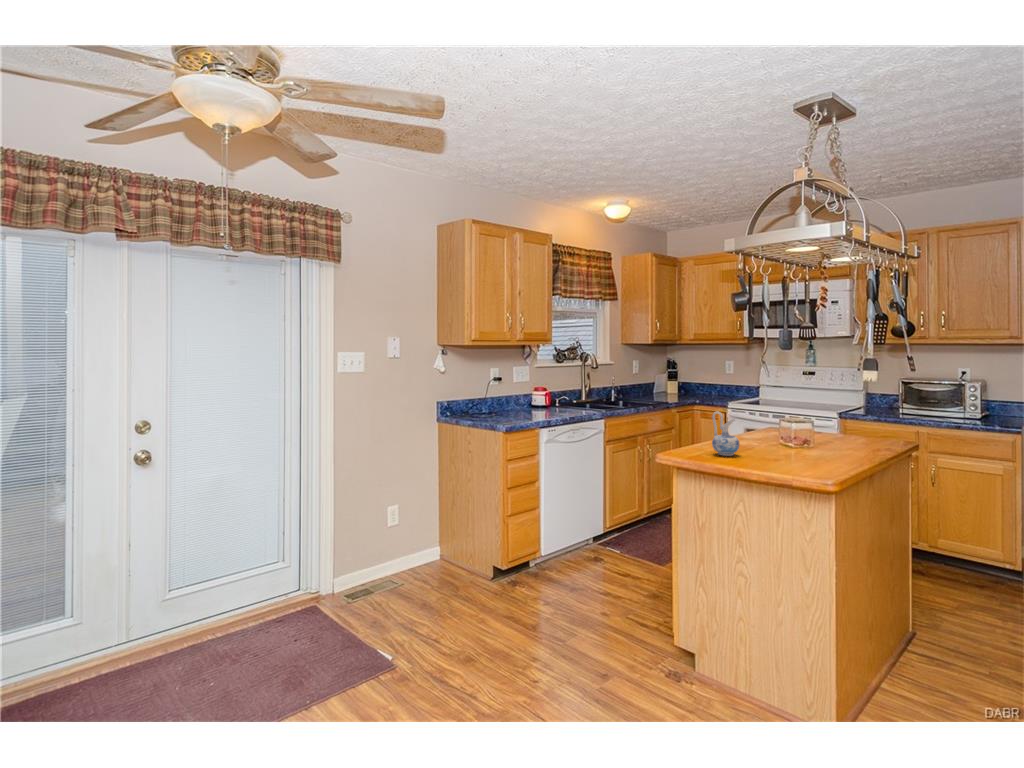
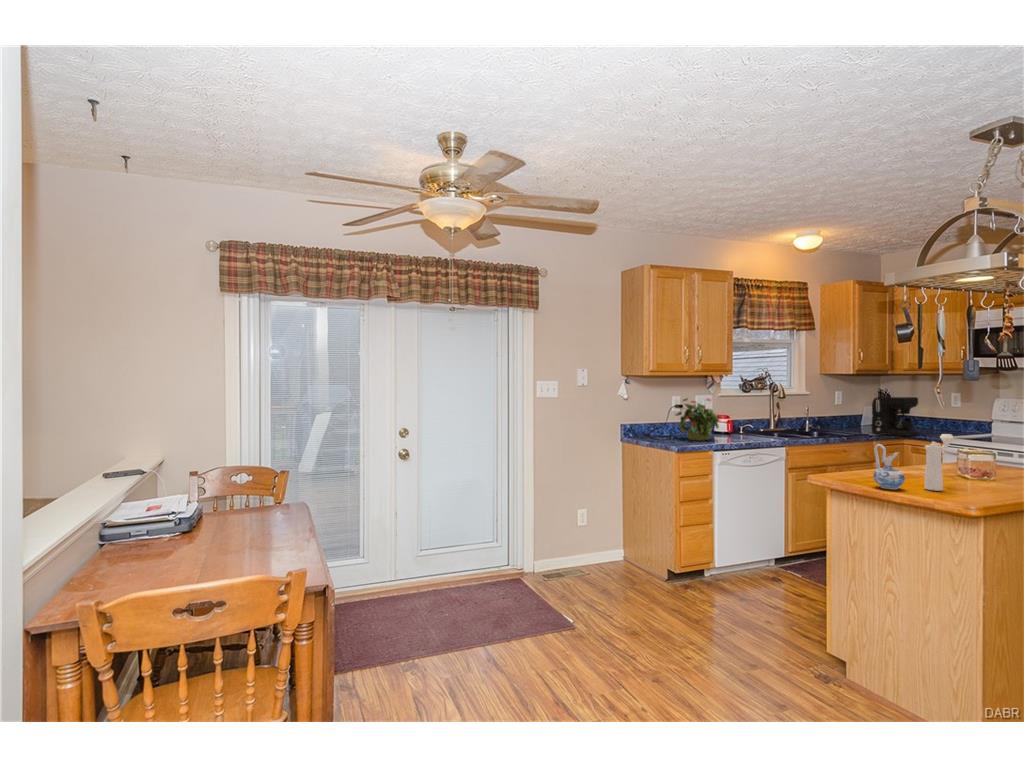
coffee maker: none [667,366,704,402] -> present [872,397,918,436]
potted plant: none [495,370,543,416] -> present [676,398,720,441]
pepper mill: none [753,399,774,454] -> present [925,434,954,491]

